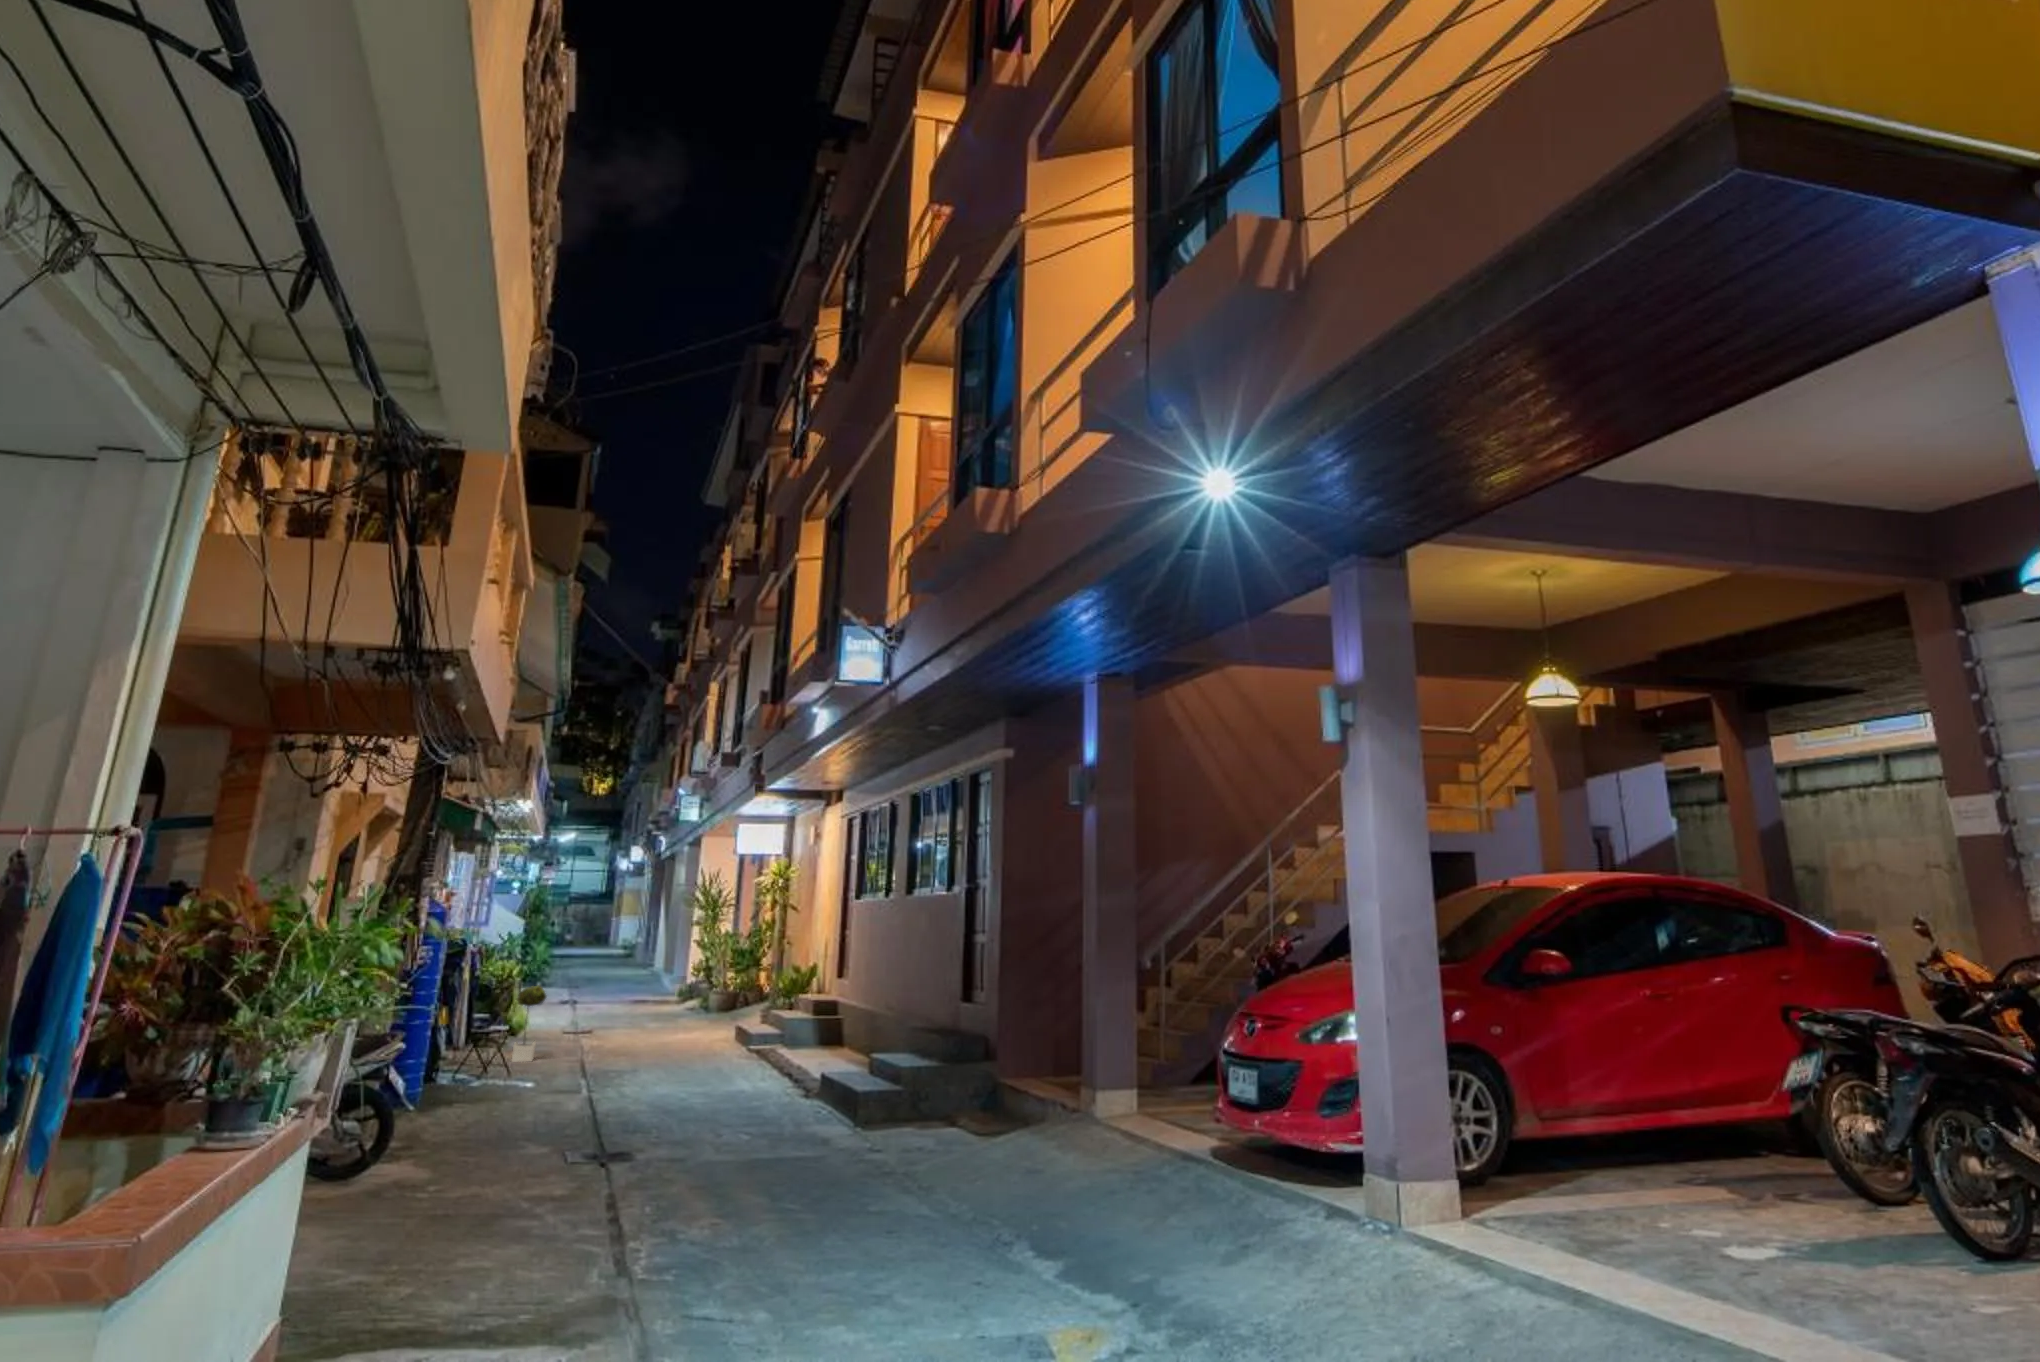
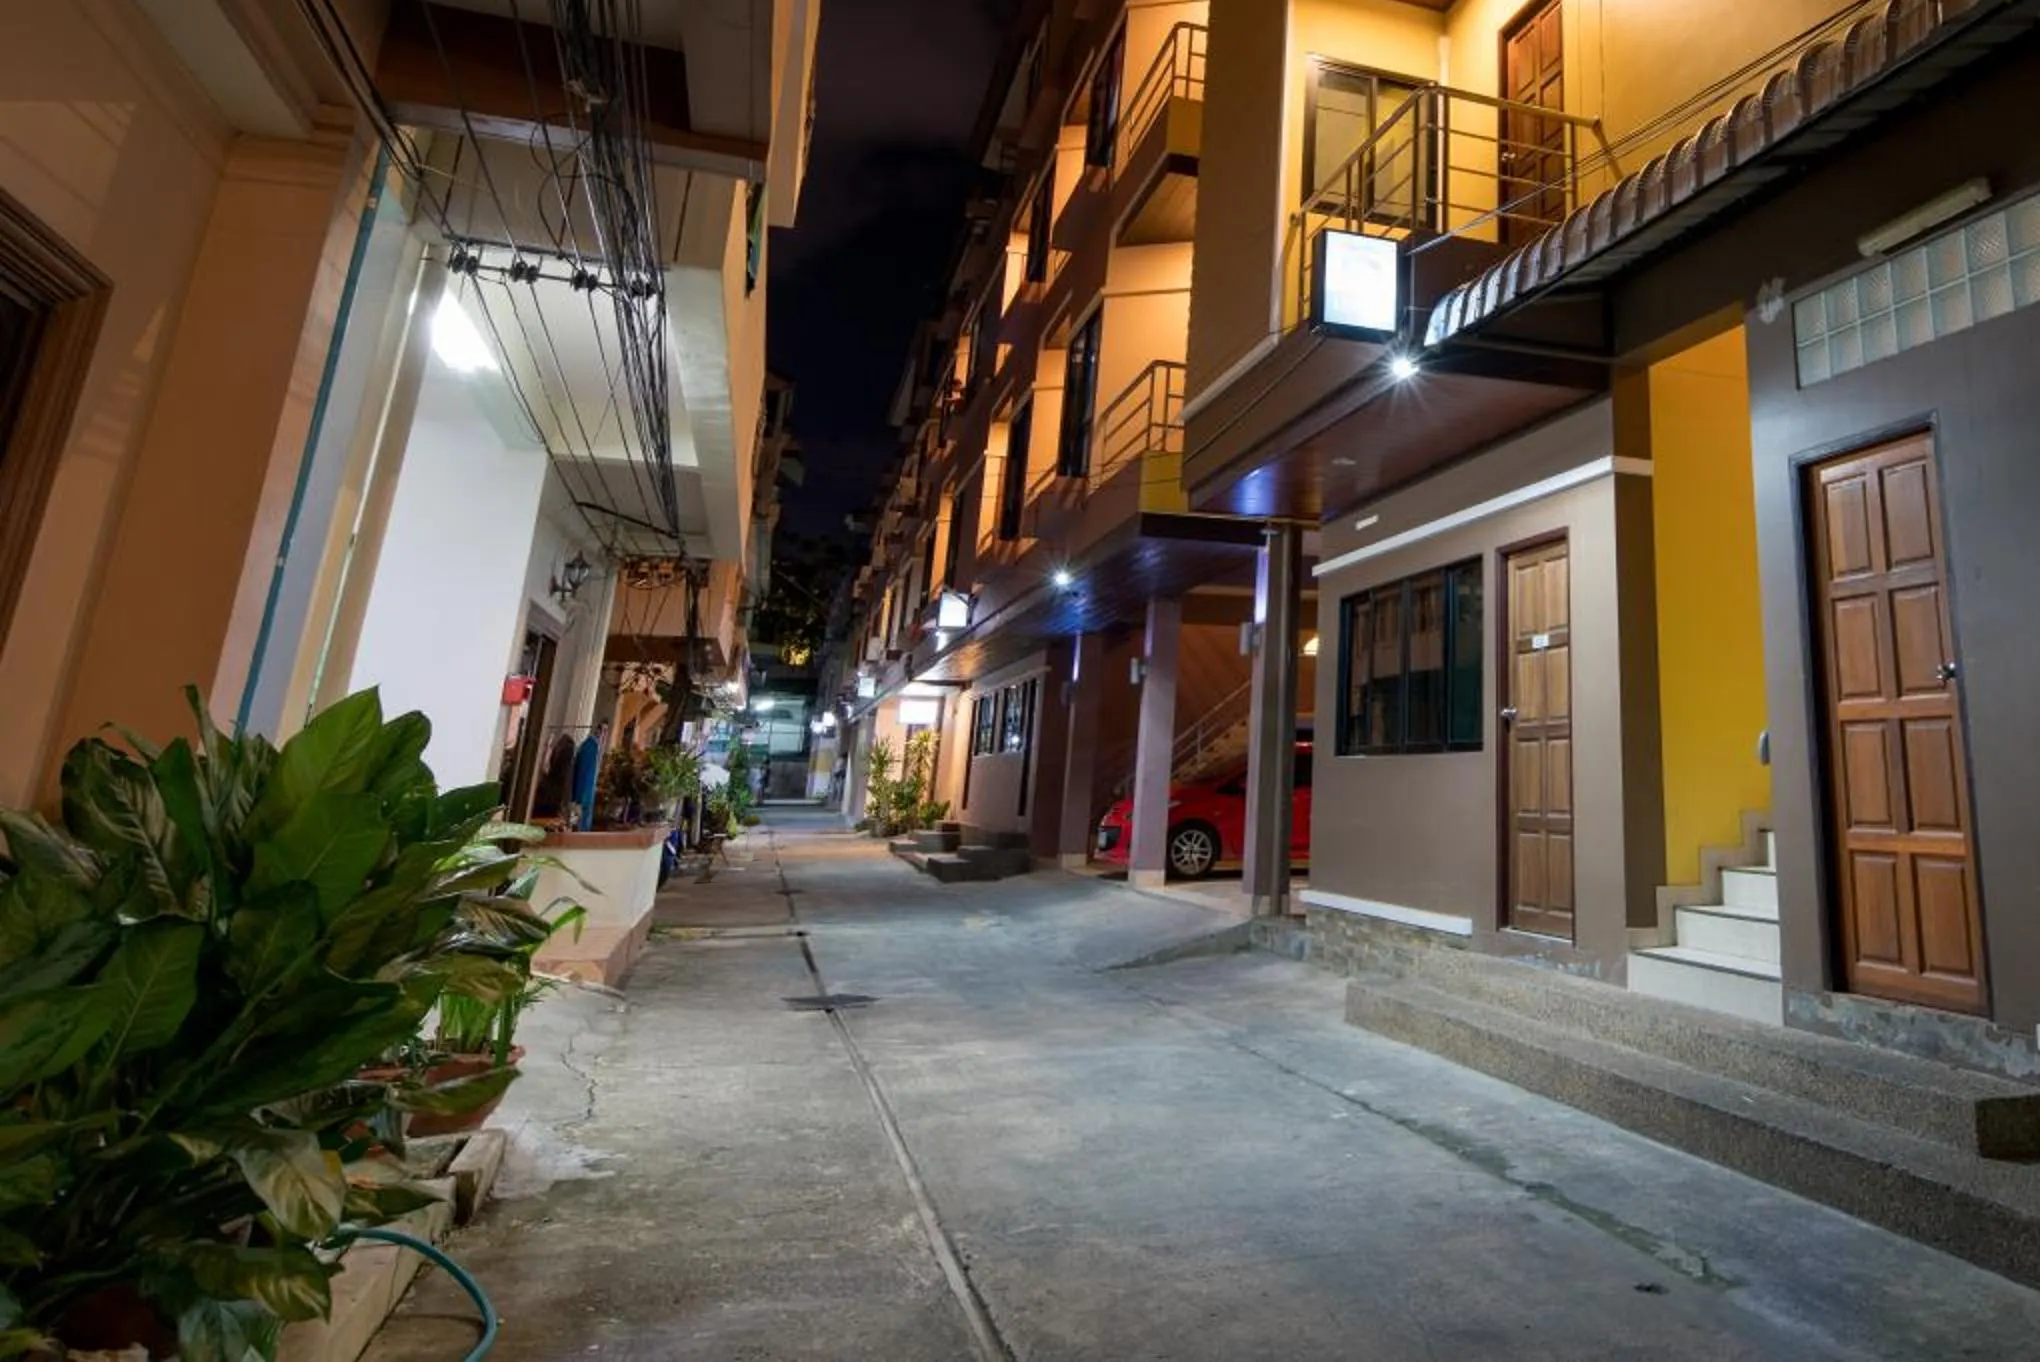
watering can: none [421,1075,485,1116] -> present [694,864,720,883]

